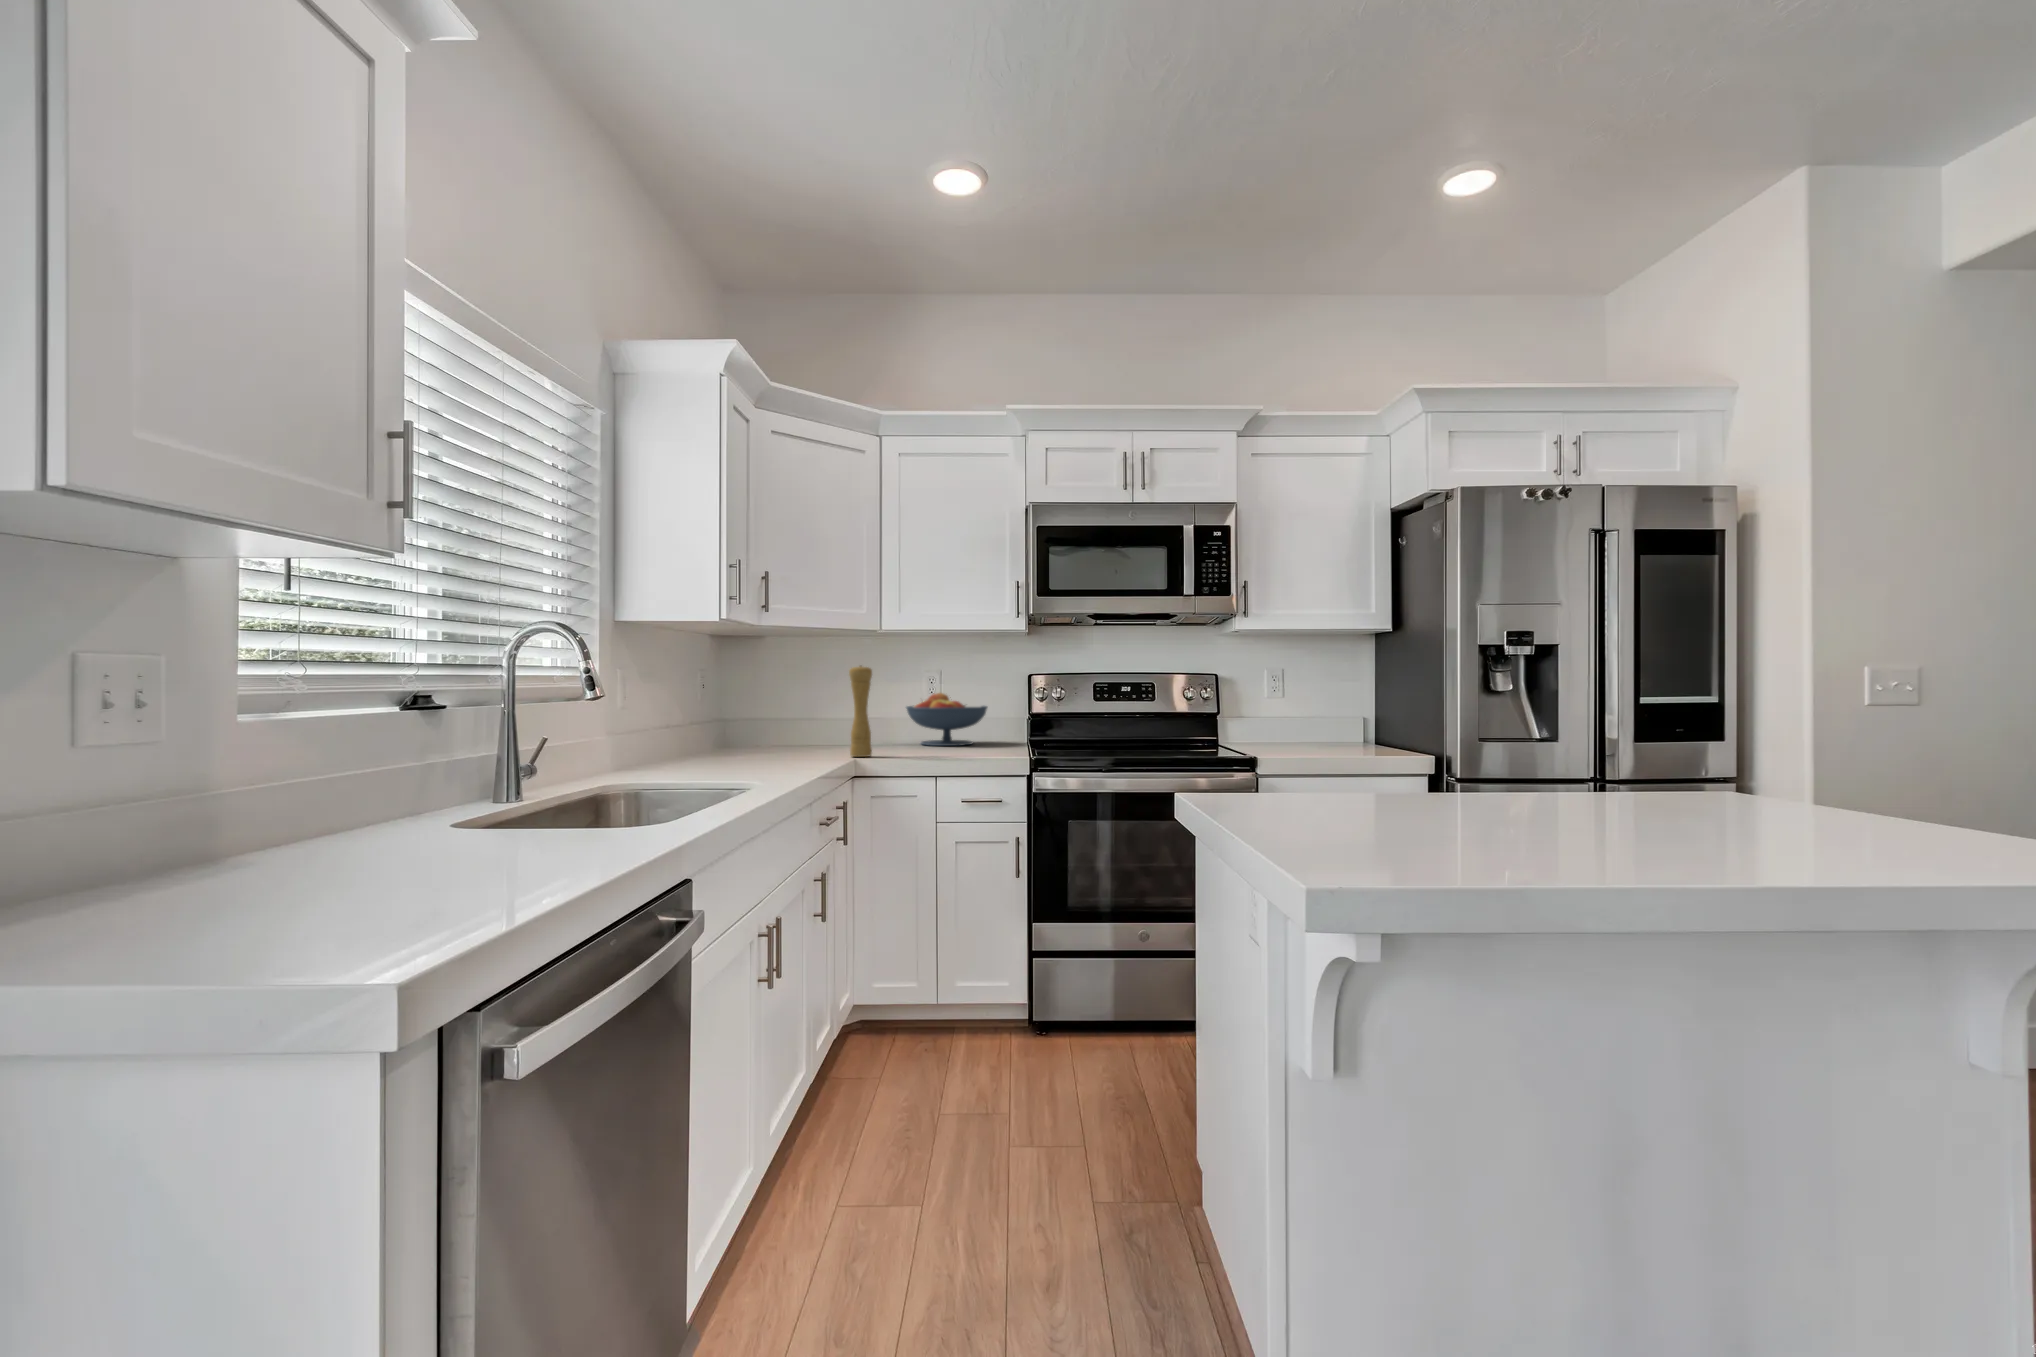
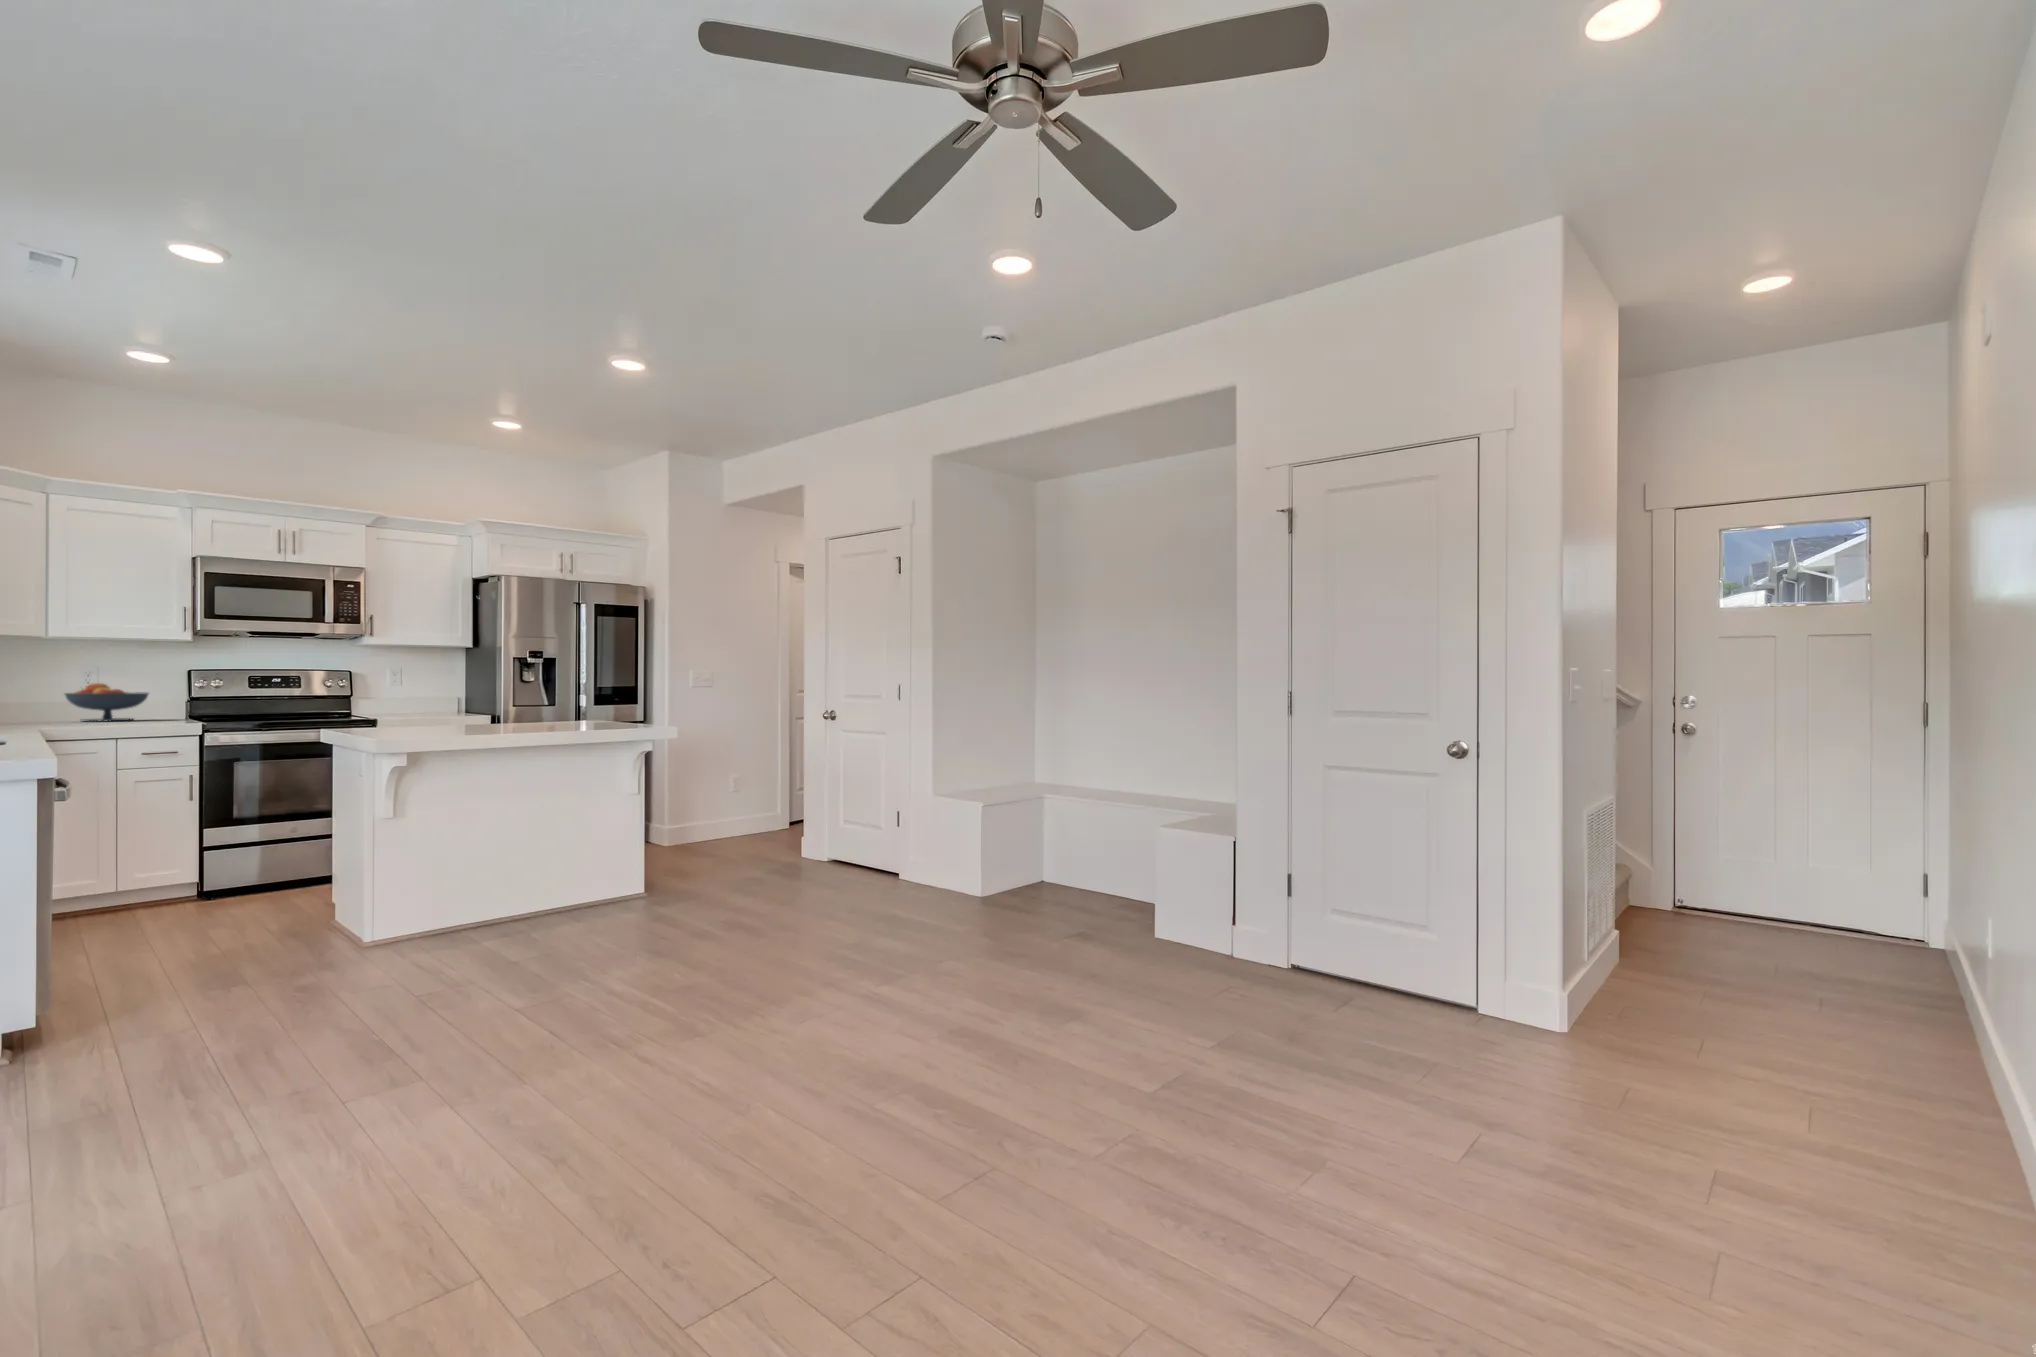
pepper mill: present [849,666,872,757] -> none [31,661,54,725]

